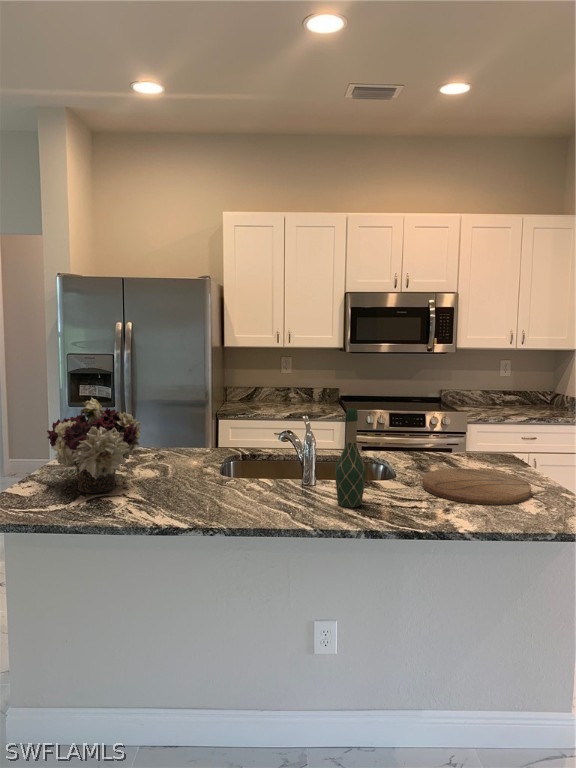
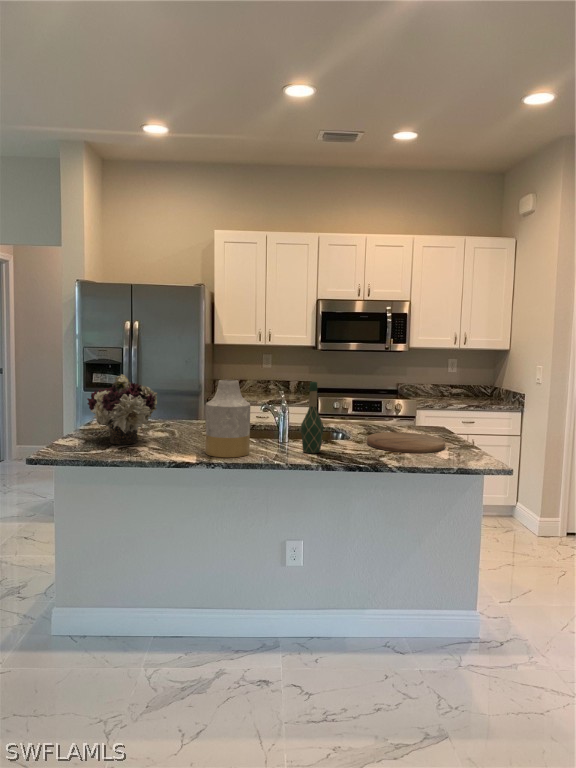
vase: none [203,407,265,518] -> present [205,380,250,458]

